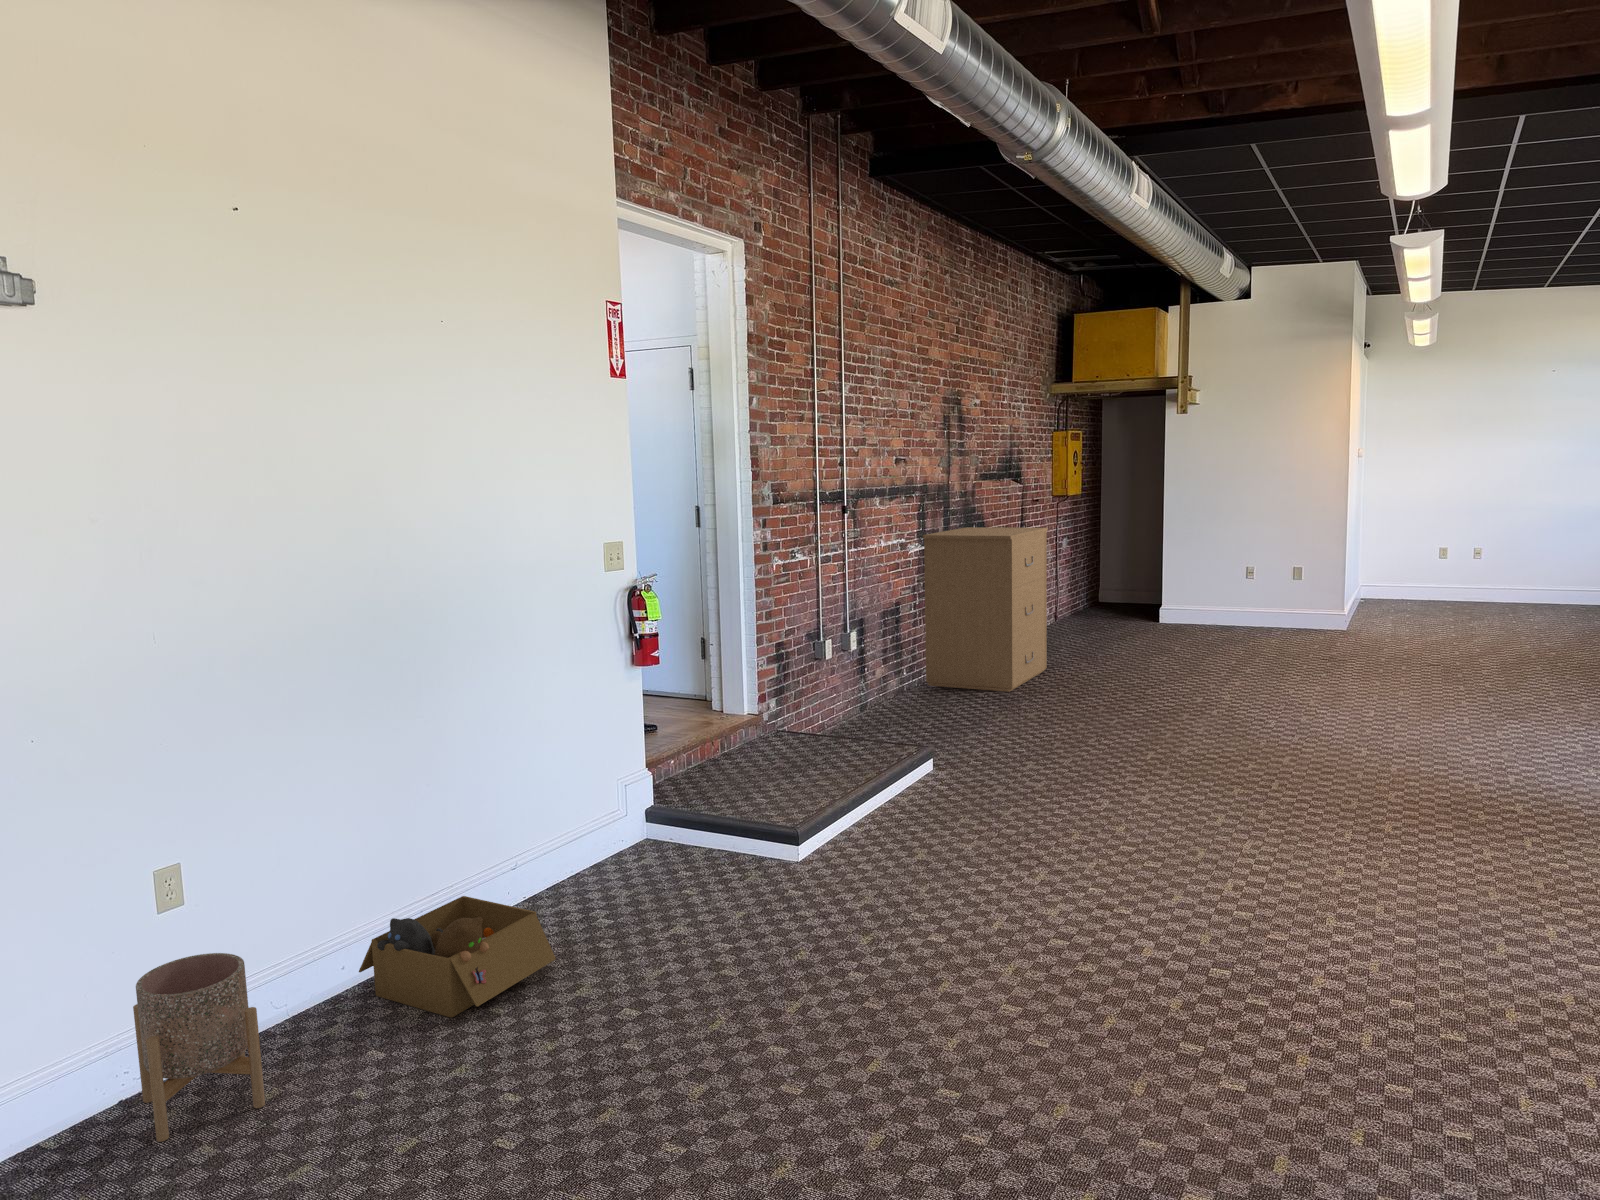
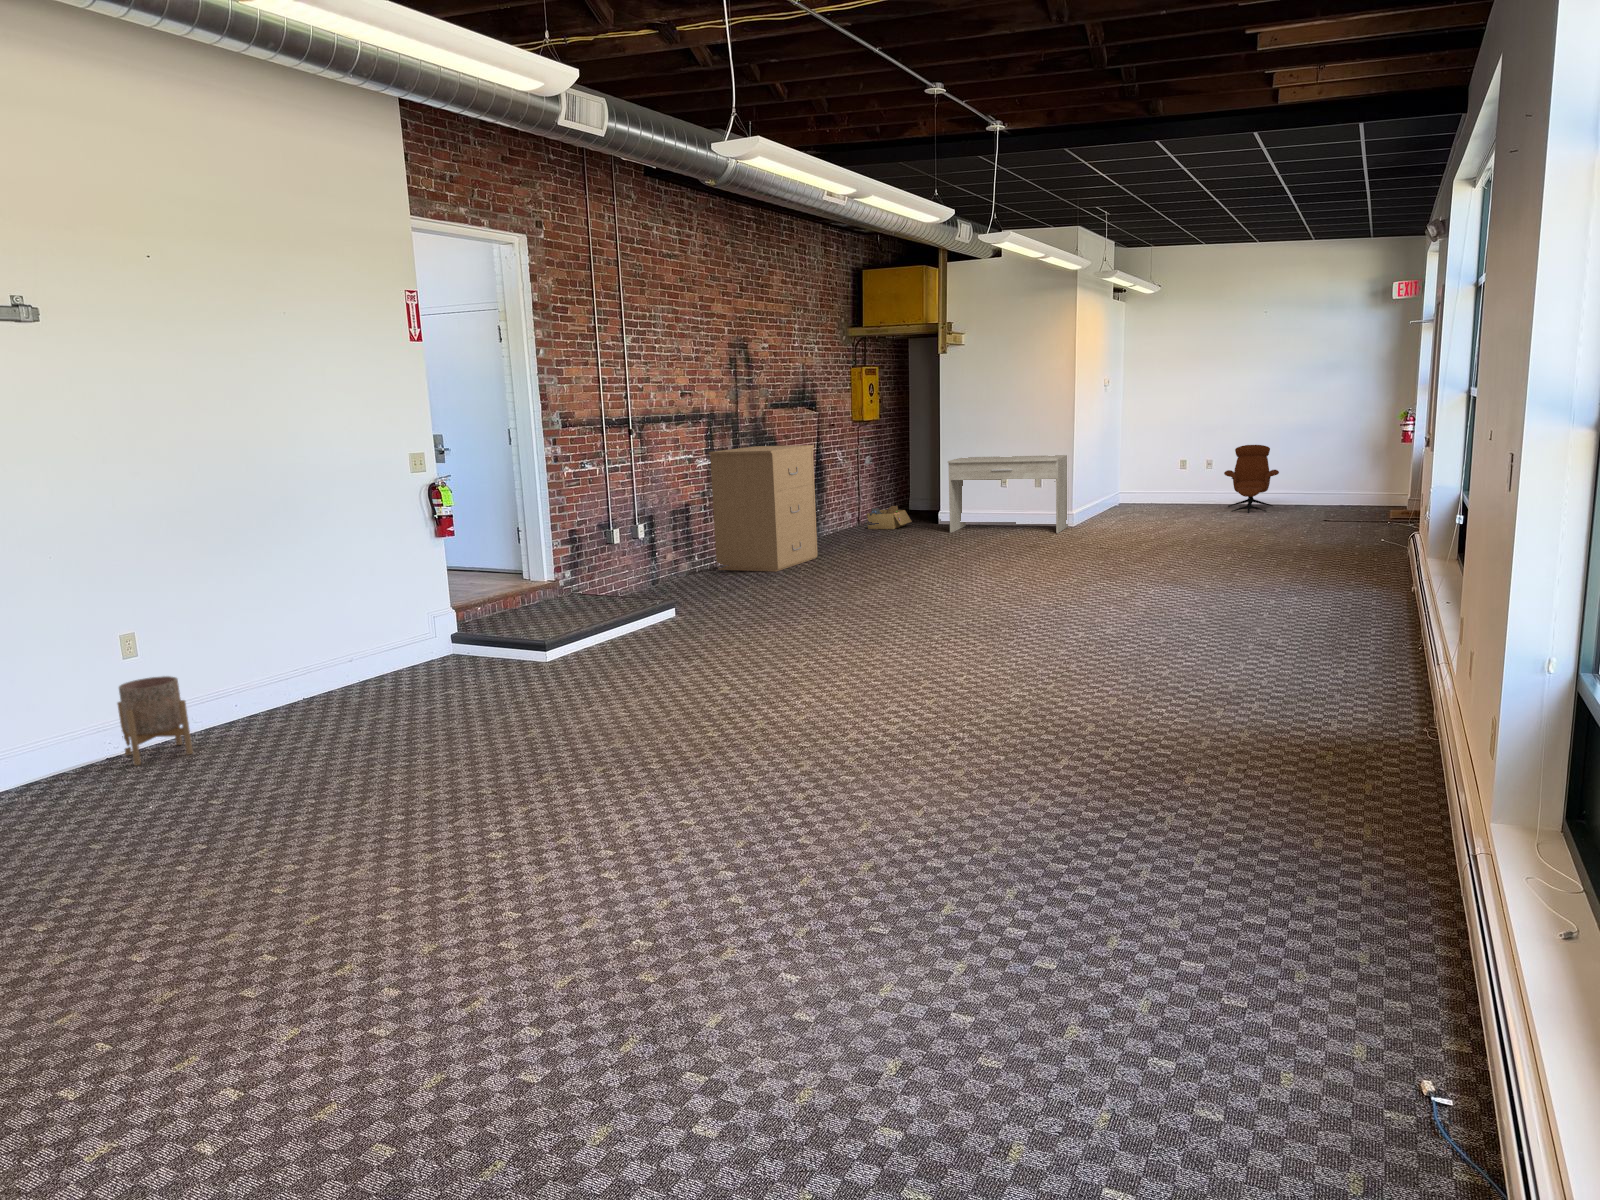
lounge chair: none [1491,533,1565,618] -> present [1224,445,1279,513]
desk: none [1179,543,1329,641] -> present [948,455,1068,533]
cardboard box: present [359,896,556,1018] -> present [866,506,912,529]

